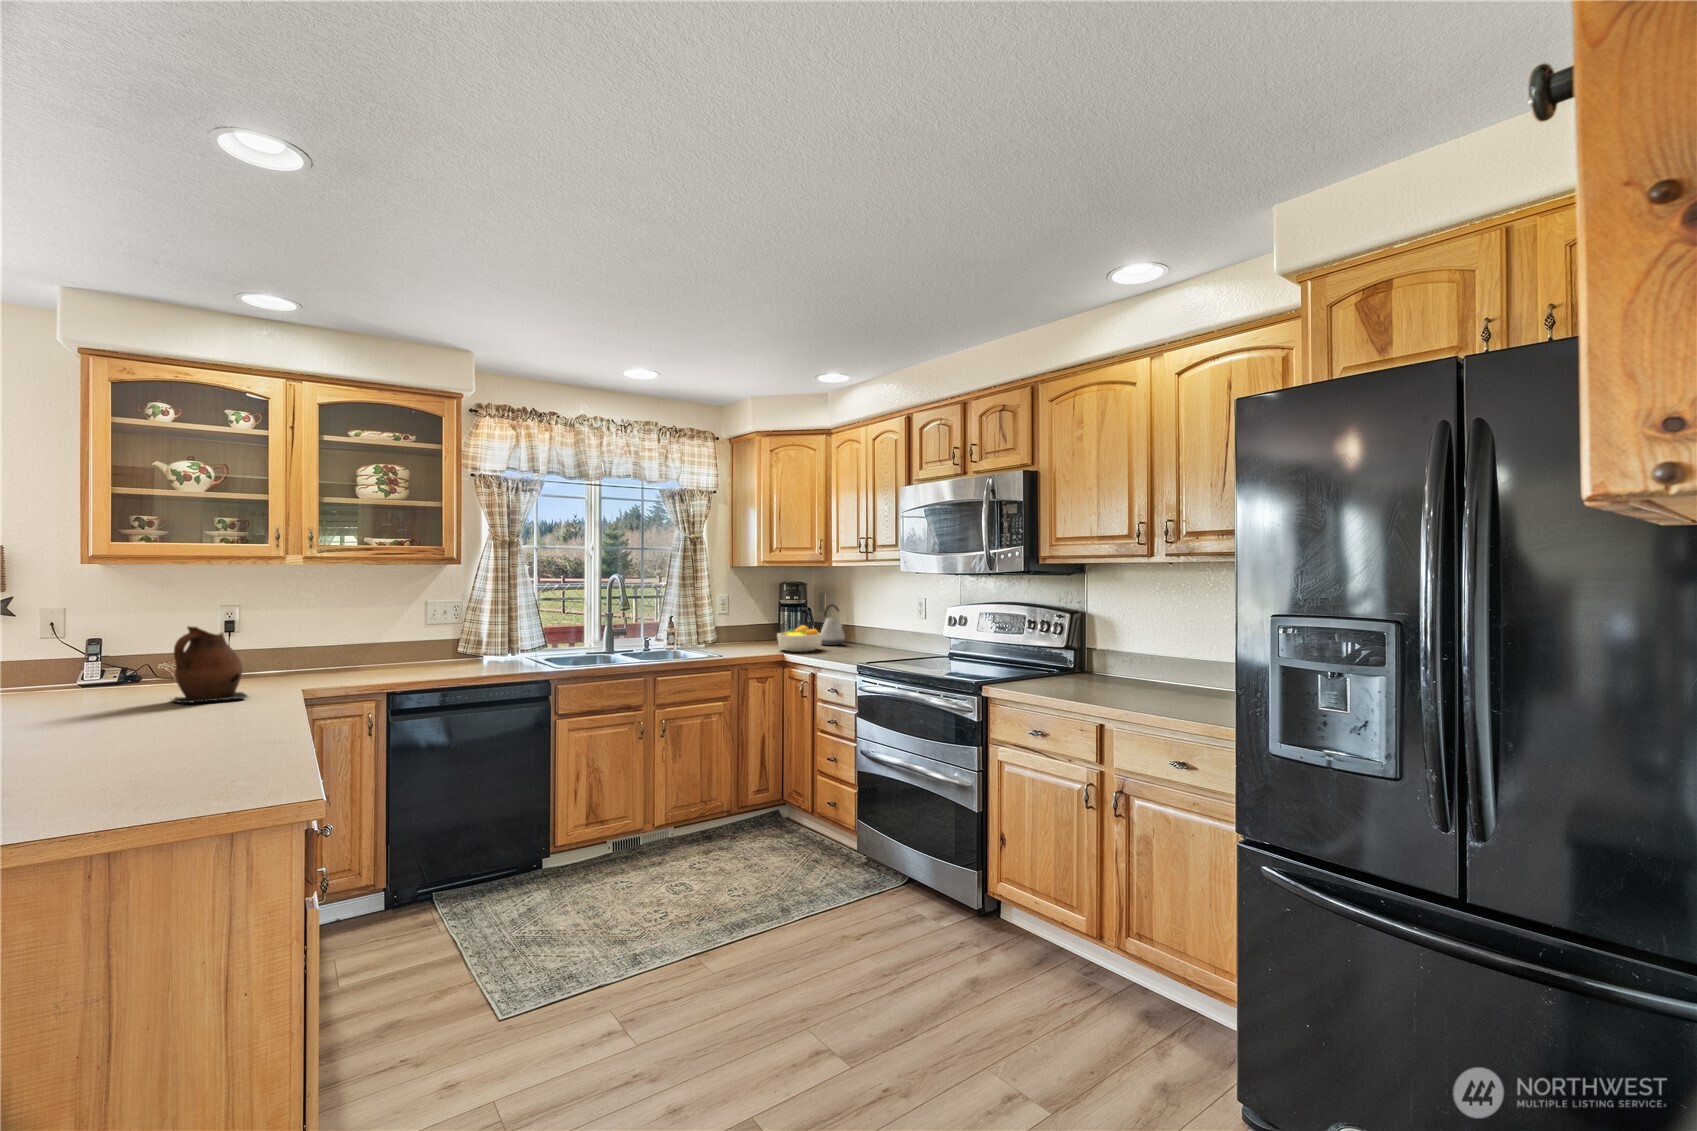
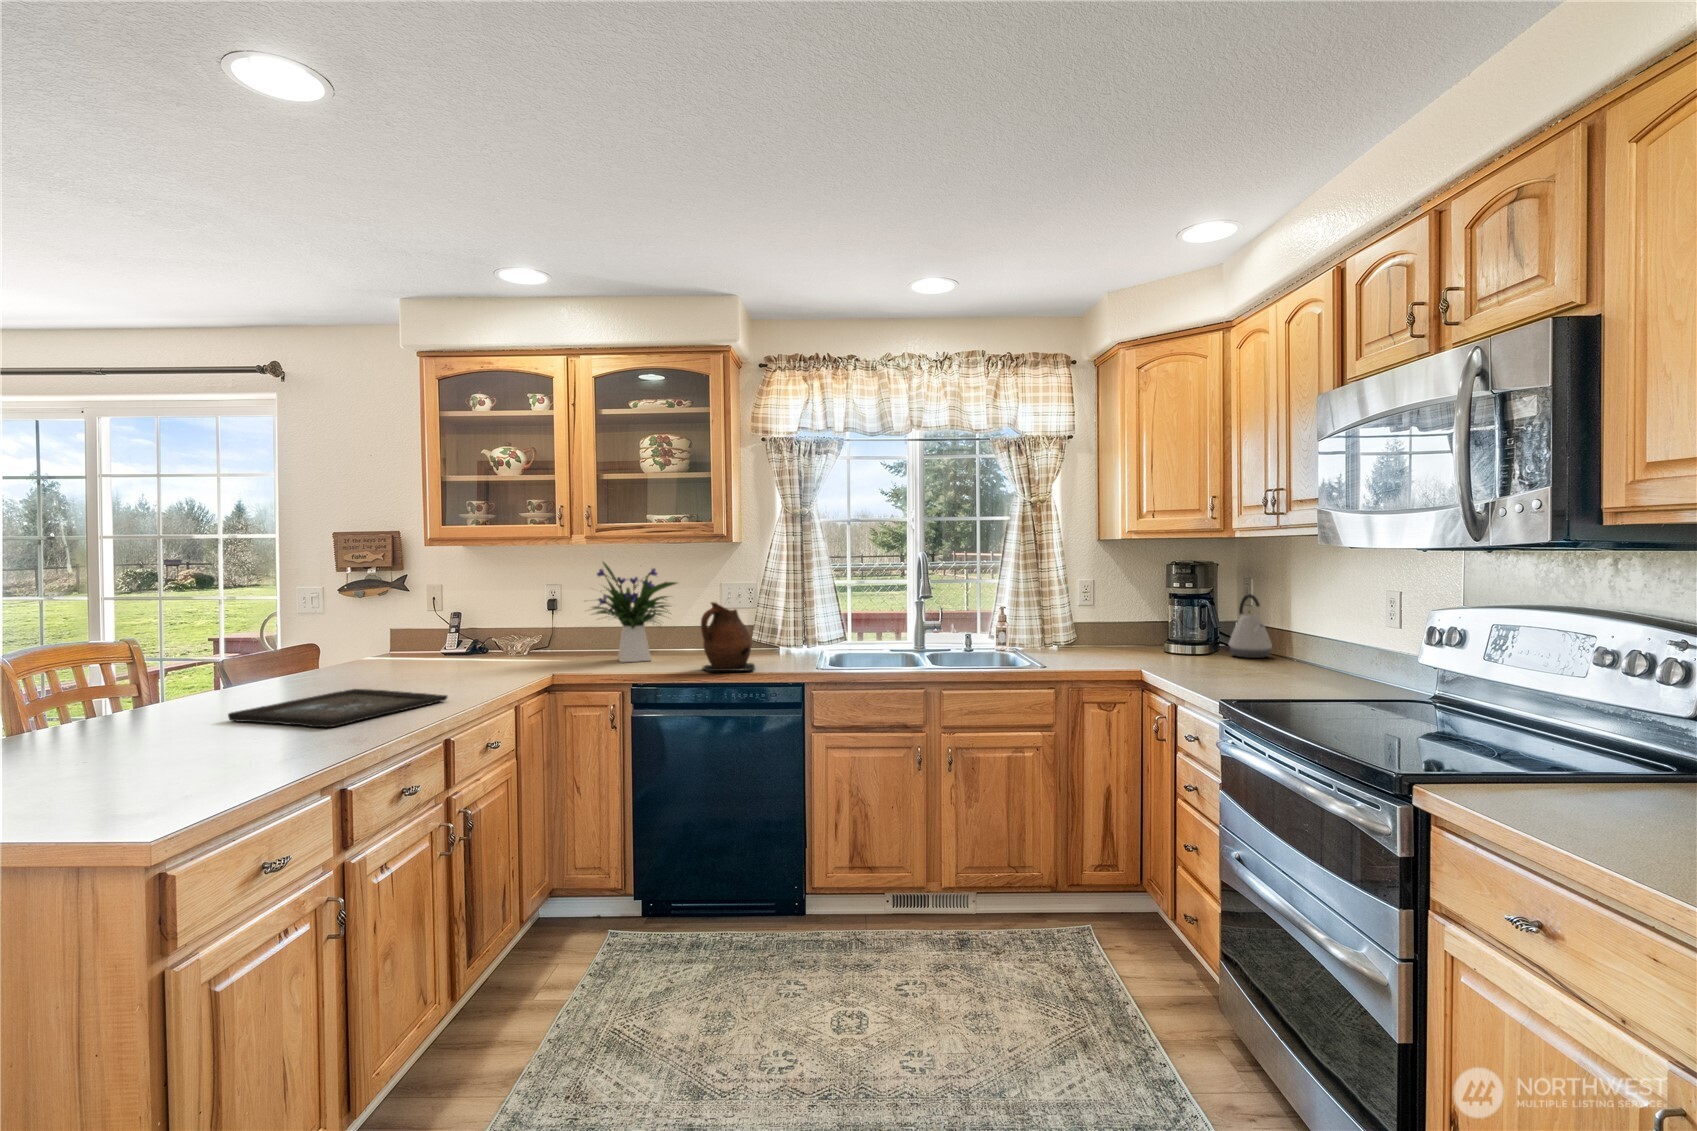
flower arrangement: none [303,580,405,676] -> present [593,562,677,662]
fruit bowl: present [777,625,822,652] -> none [1144,625,1215,667]
ceramic pitcher: present [172,626,248,703] -> present [701,602,755,671]
tray: none [43,705,265,743] -> present [228,689,447,727]

